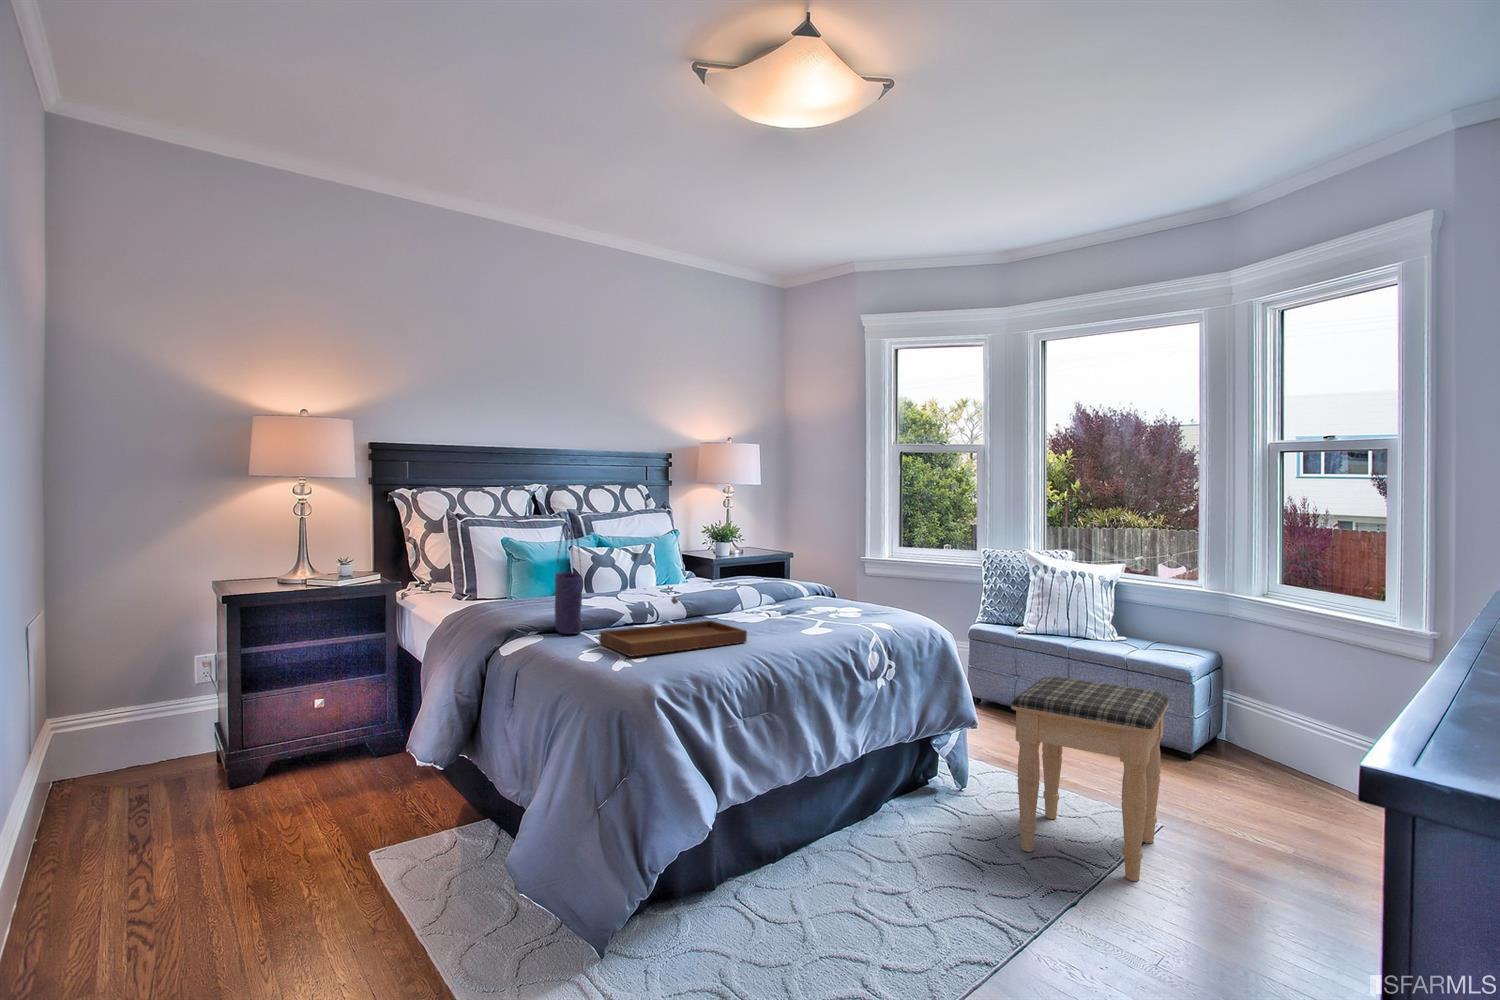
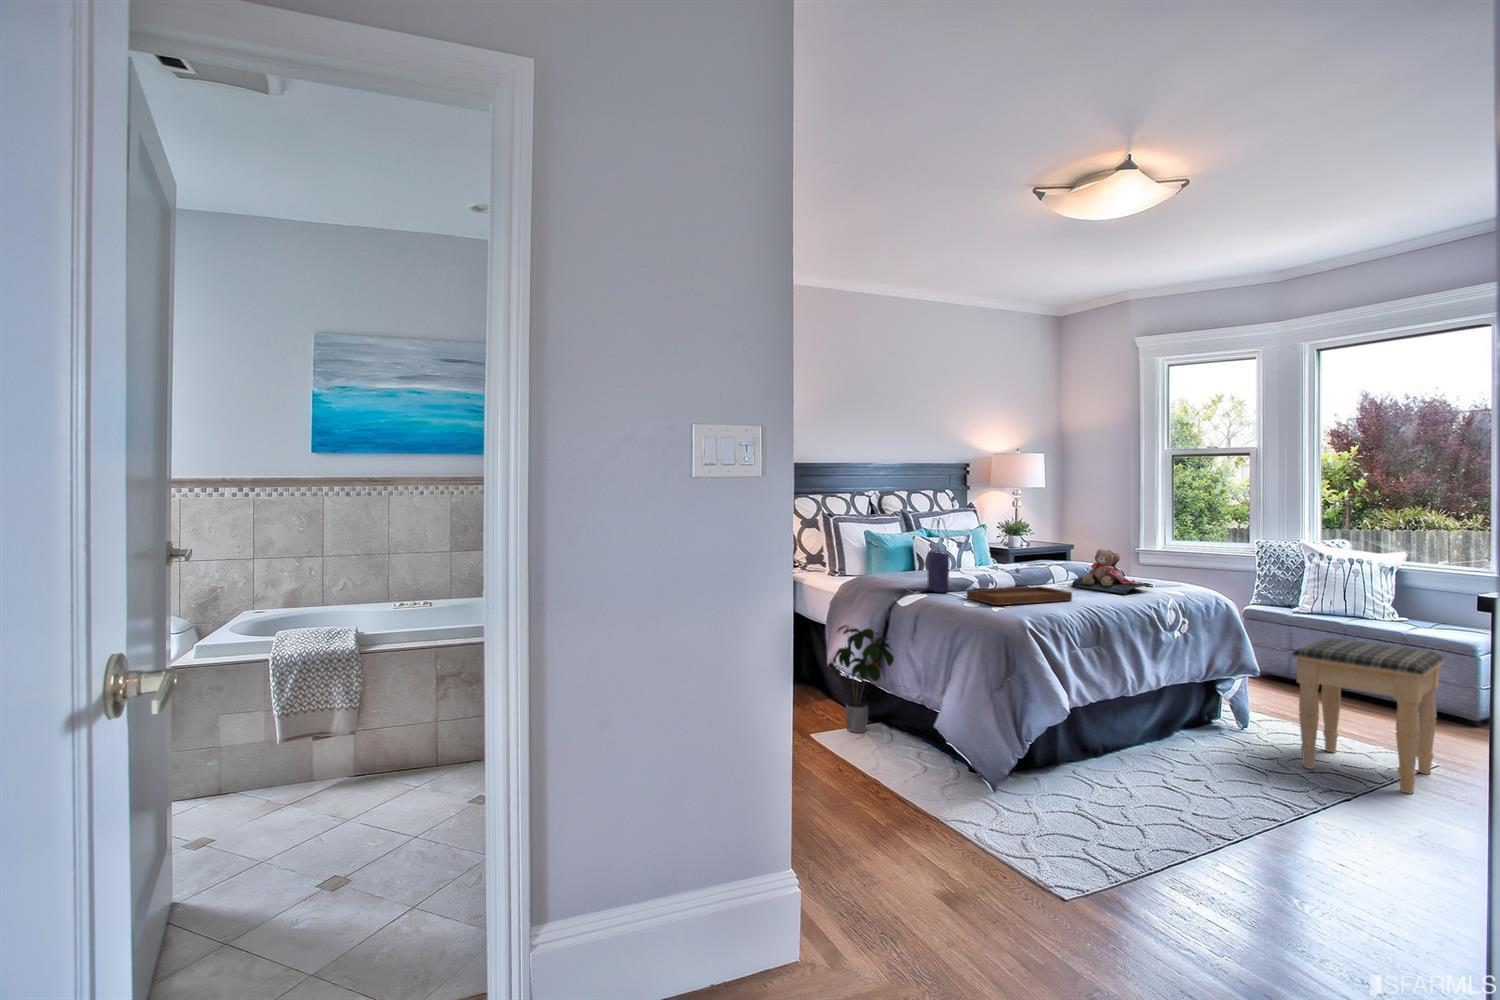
teddy bear: none [759,565,858,628] -> present [1072,549,1153,594]
potted plant: none [405,686,493,858] -> present [828,625,894,733]

